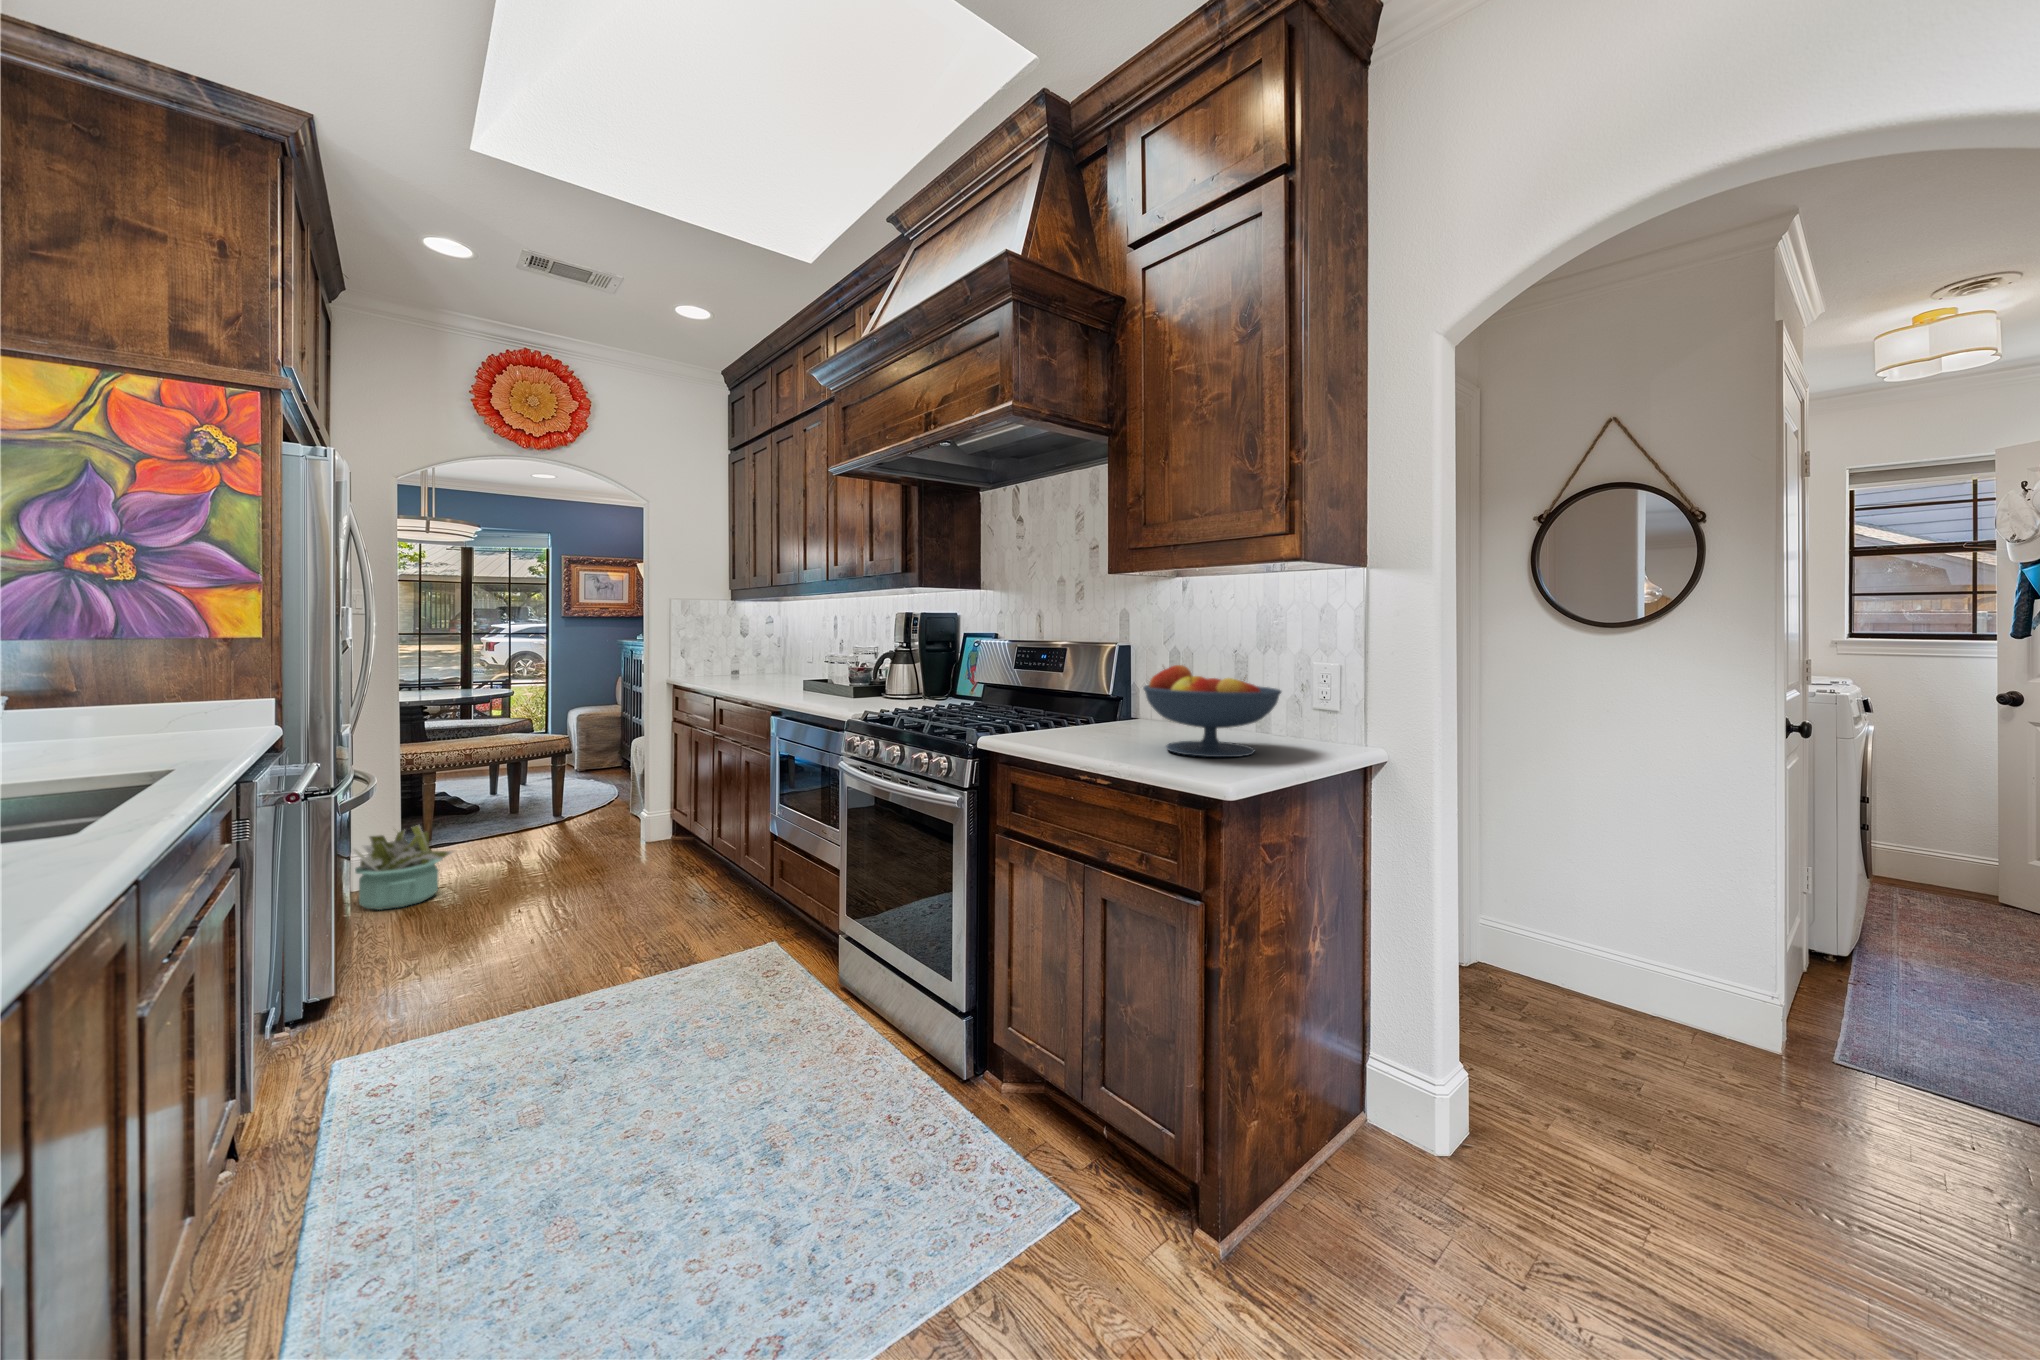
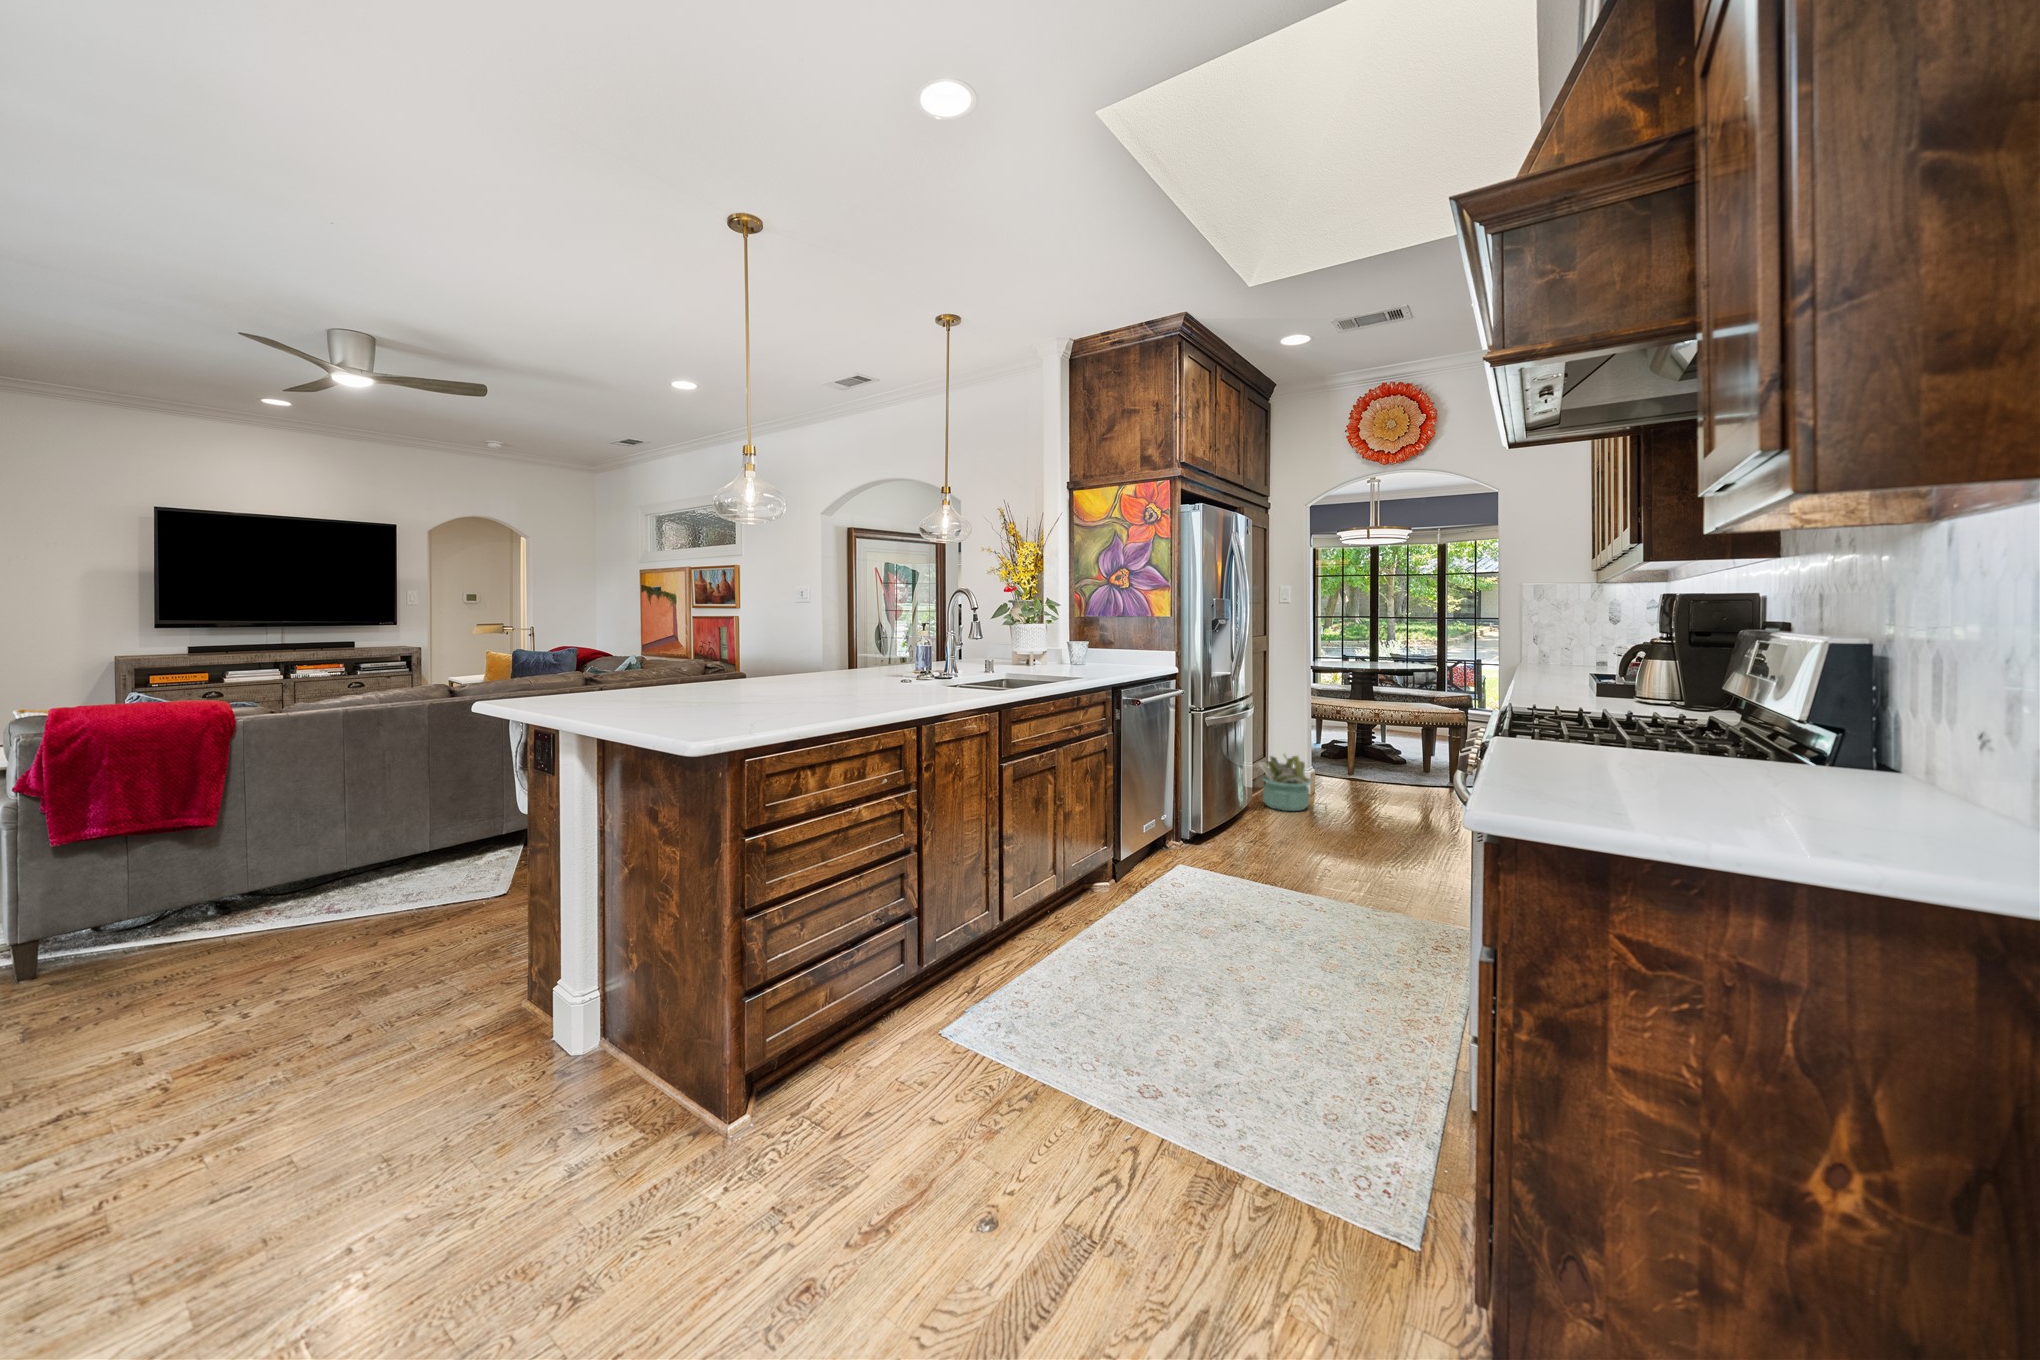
fruit bowl: present [1143,665,1281,757] -> none [1585,656,1901,816]

